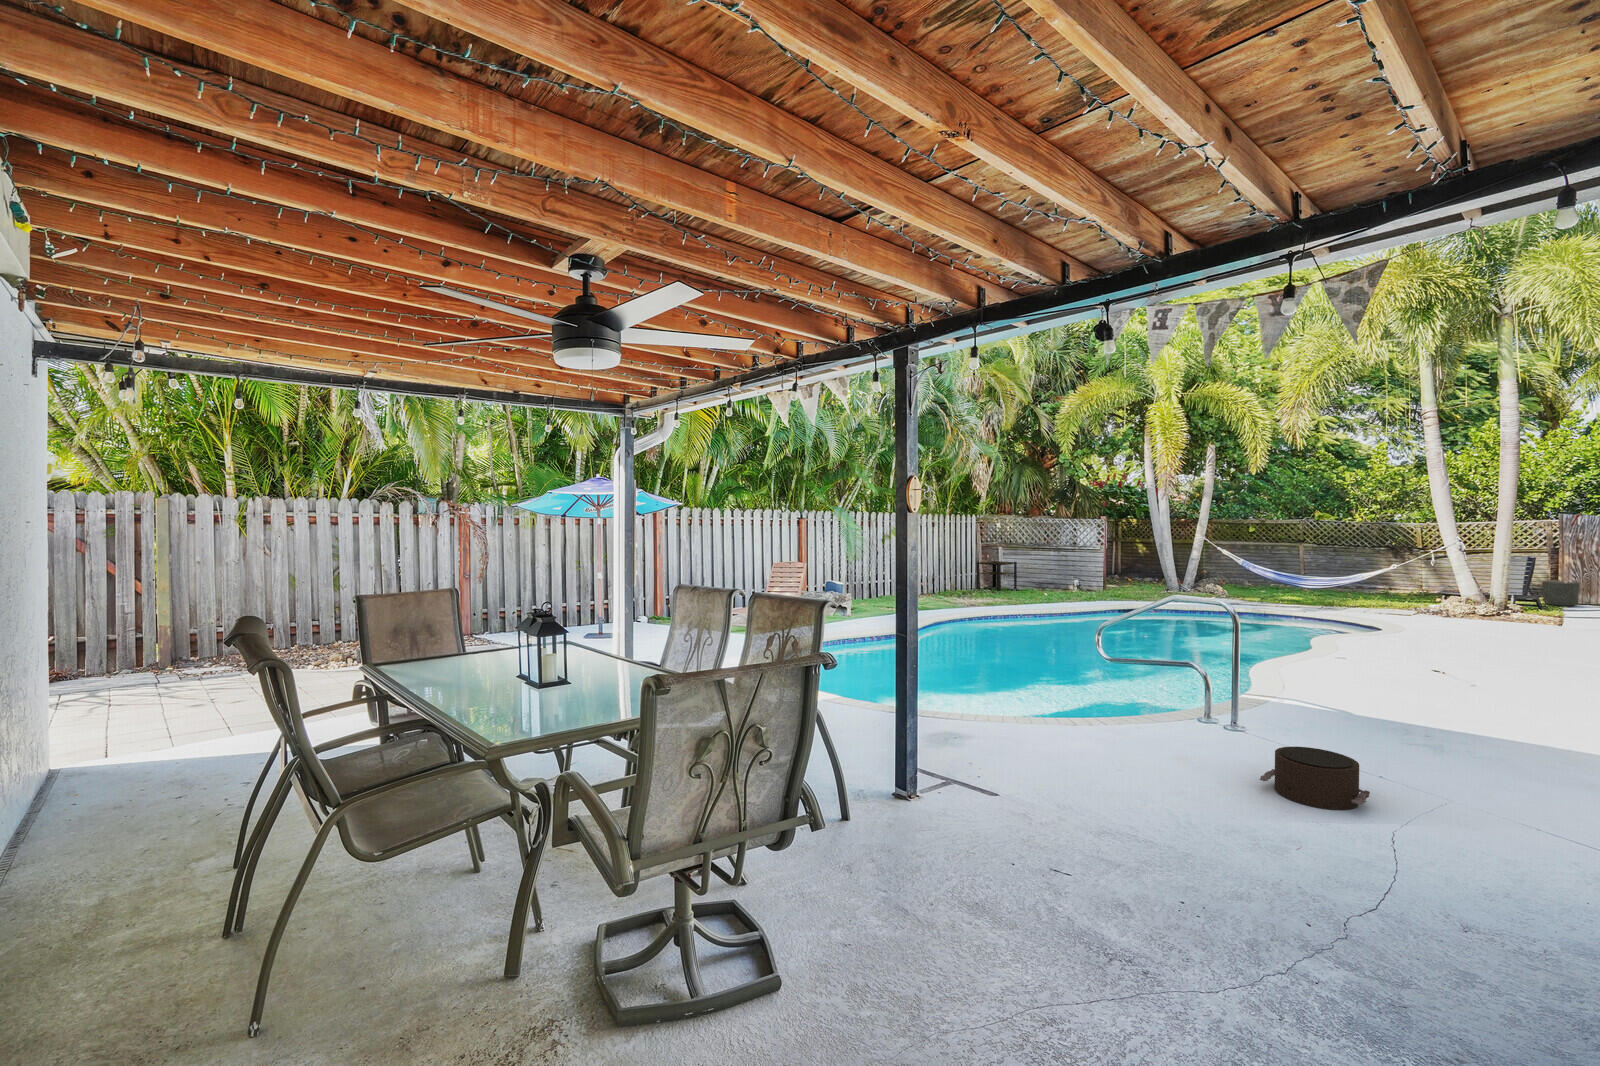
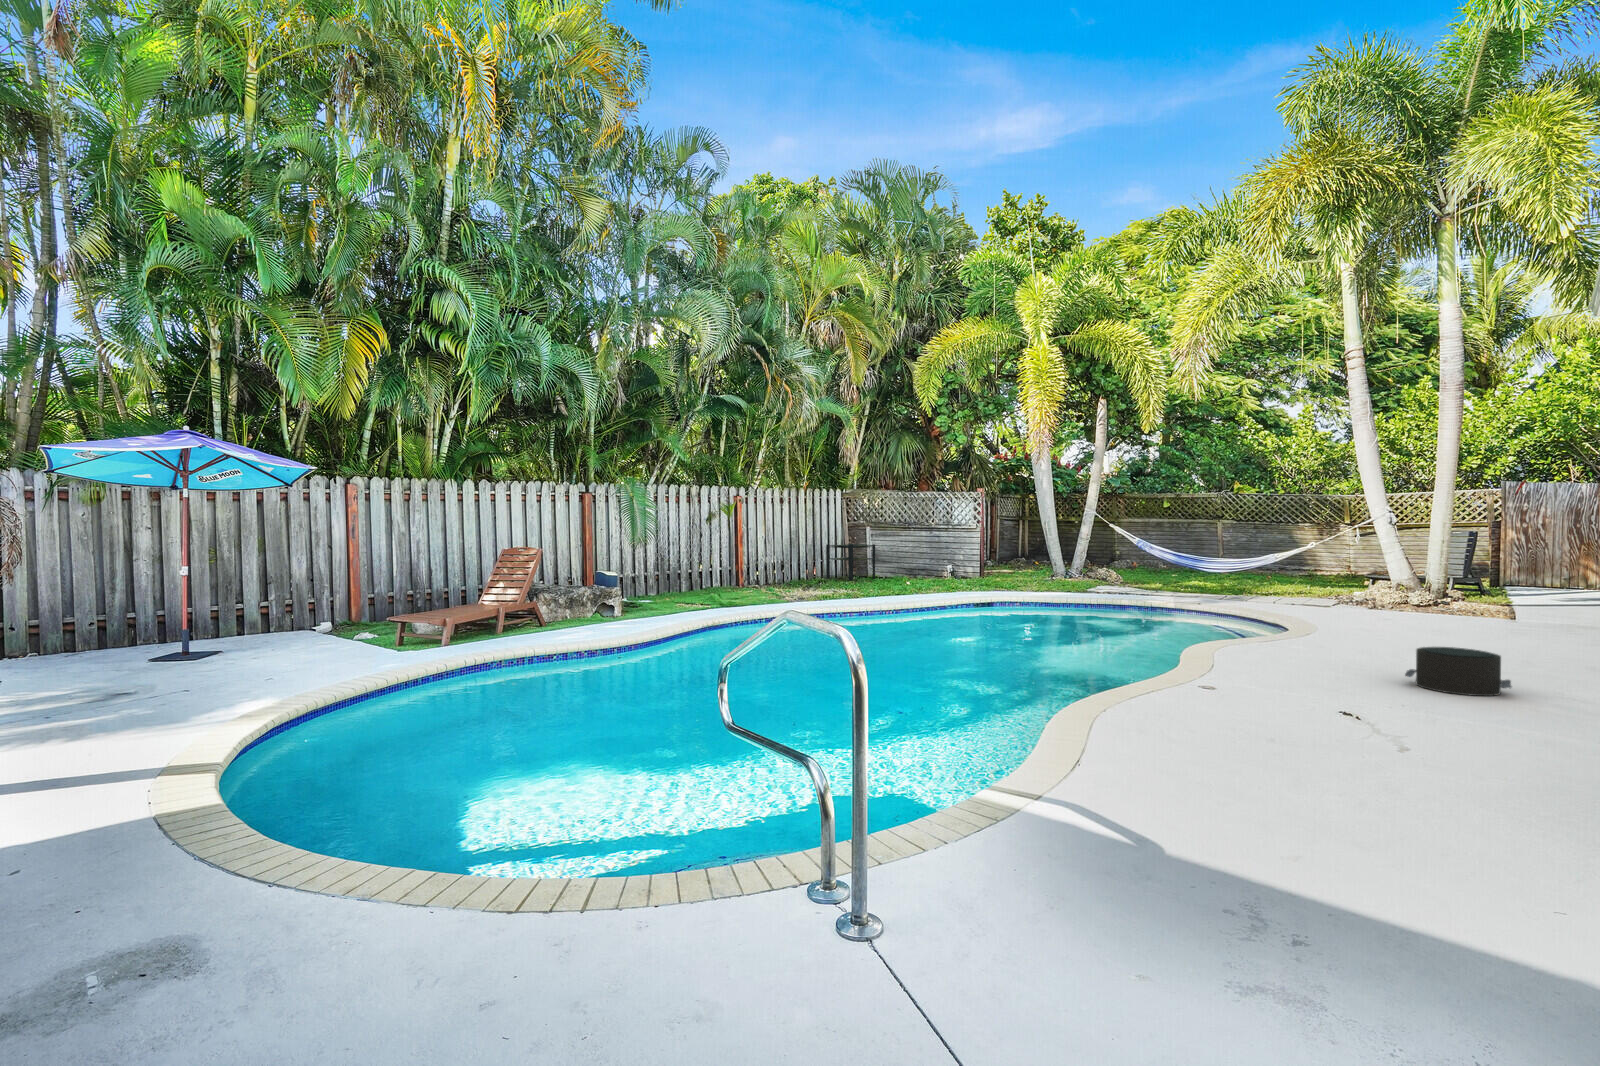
planter: present [1542,580,1580,606] -> none [1483,561,1526,592]
pouf: present [1260,747,1370,810] -> present [1405,647,1512,696]

